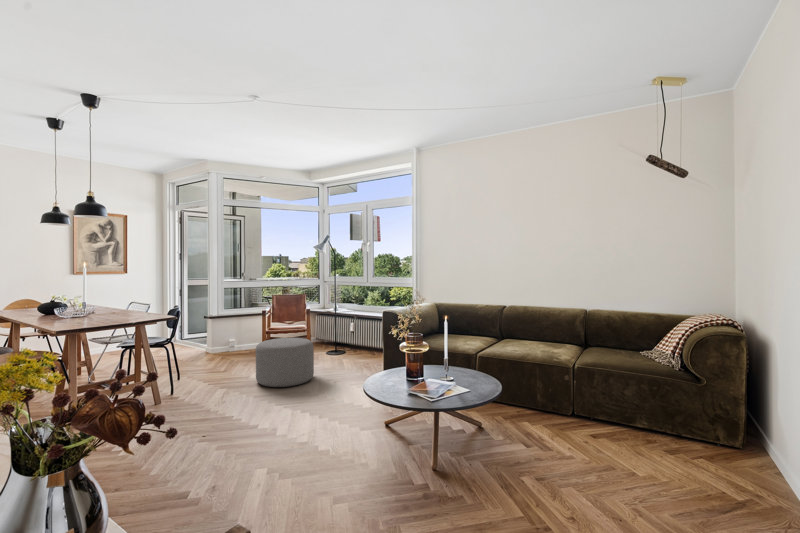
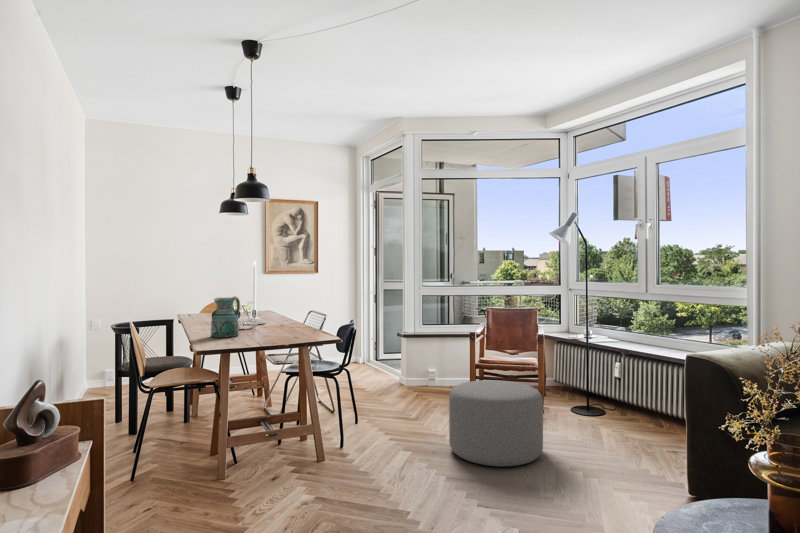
ceramic pitcher: none [68,292,93,323] -> present [211,296,240,338]

